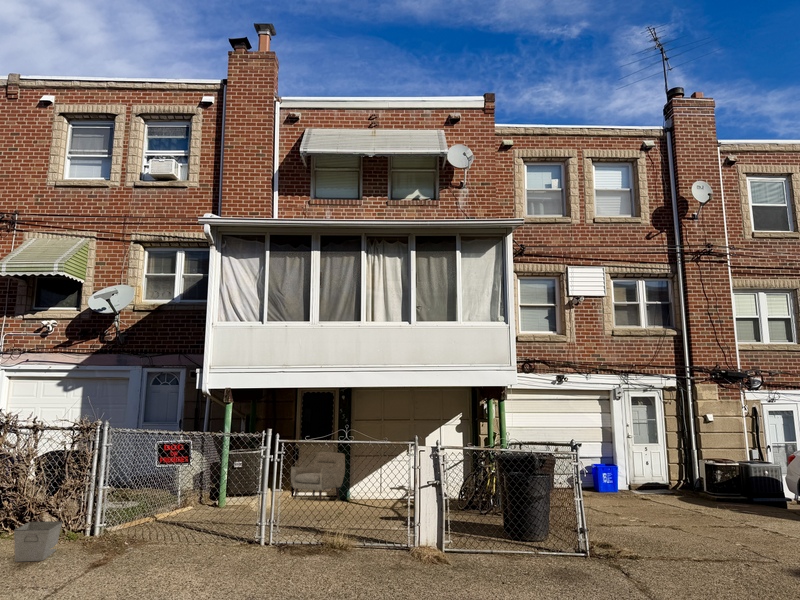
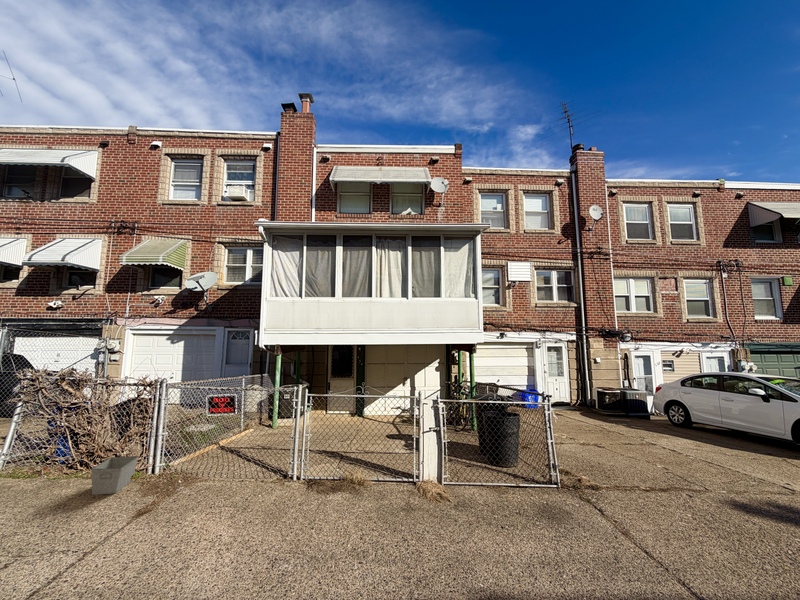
chair: present [291,452,345,501] -> none [324,384,361,419]

